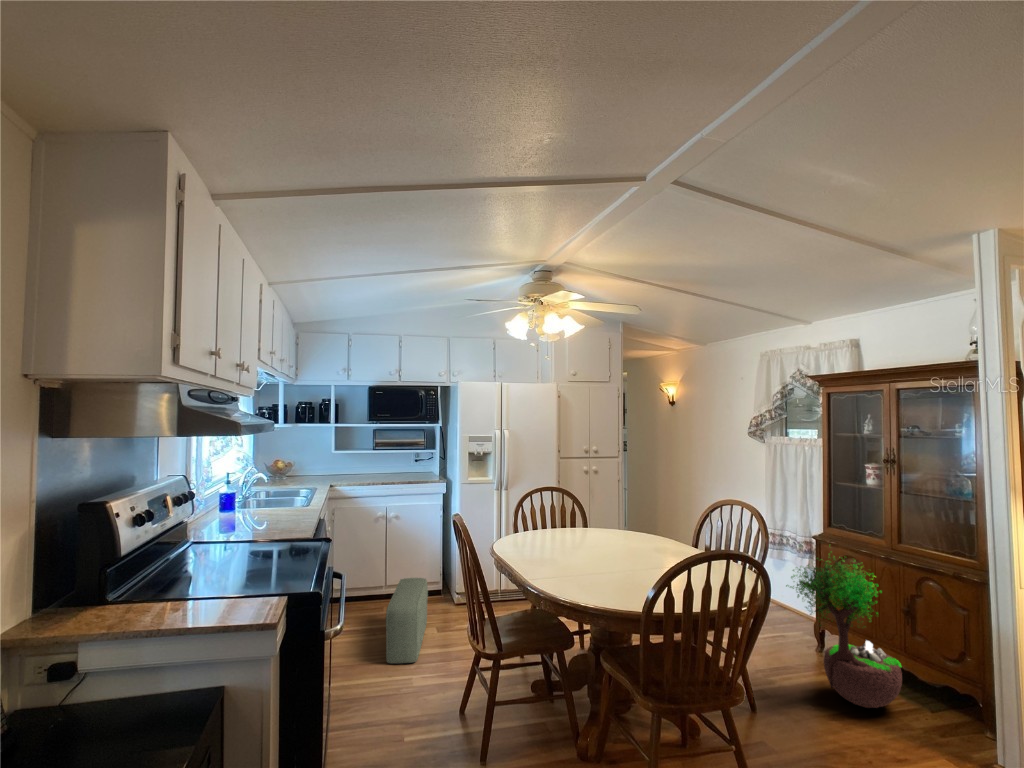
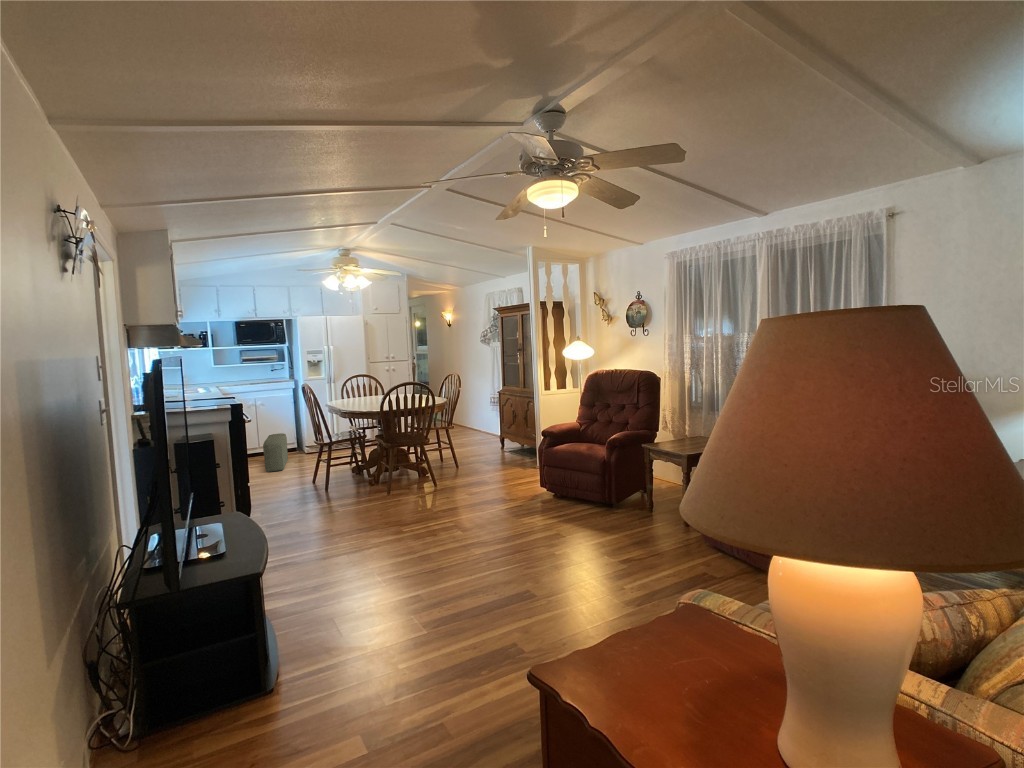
potted tree: present [786,545,902,708] -> none [469,389,517,459]

